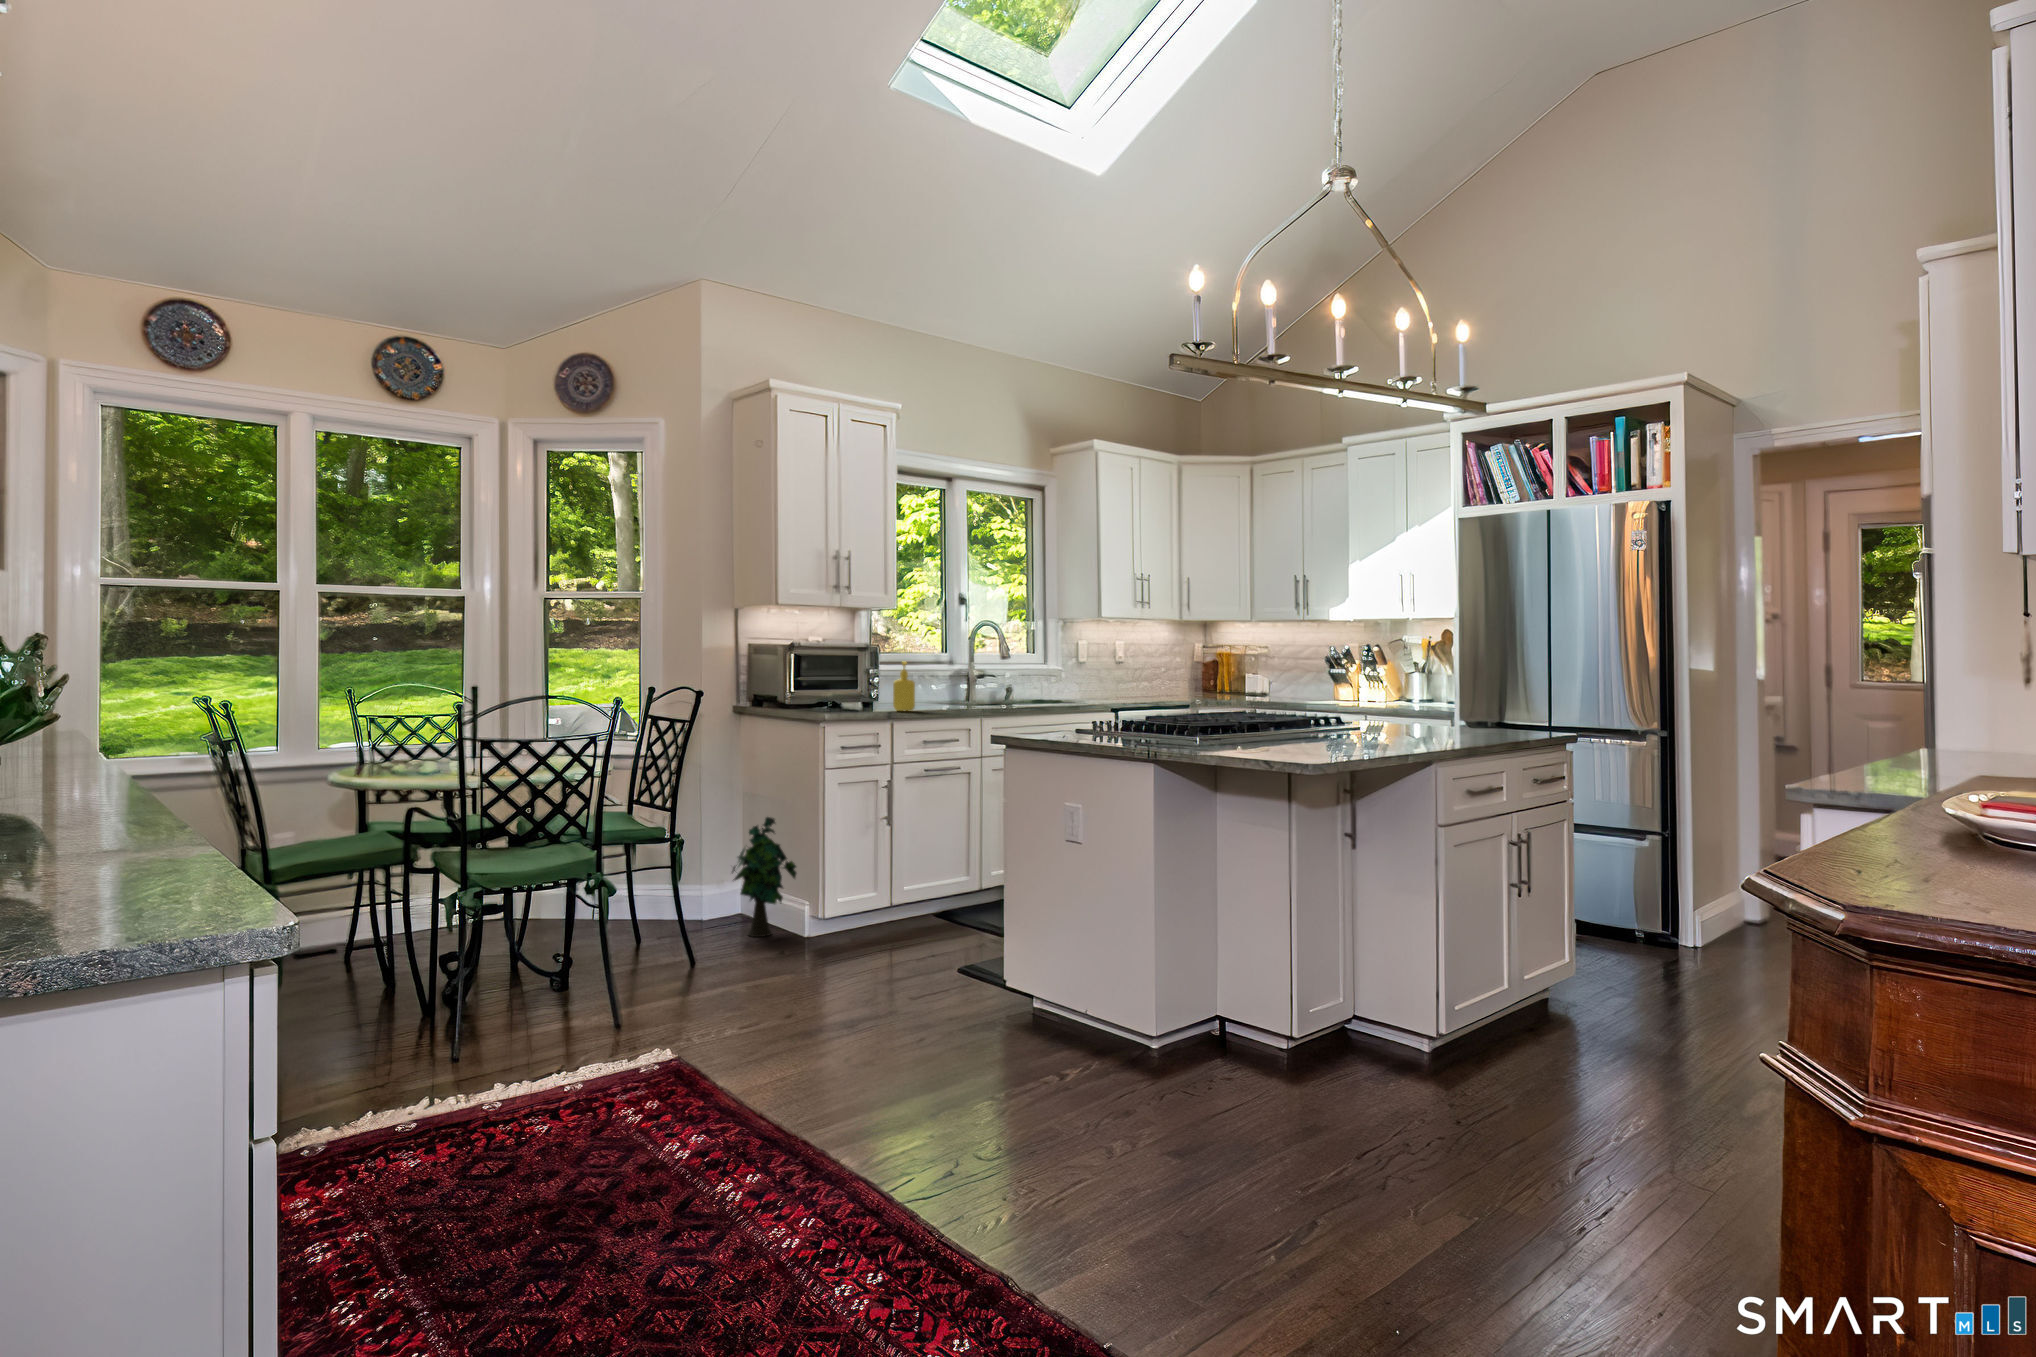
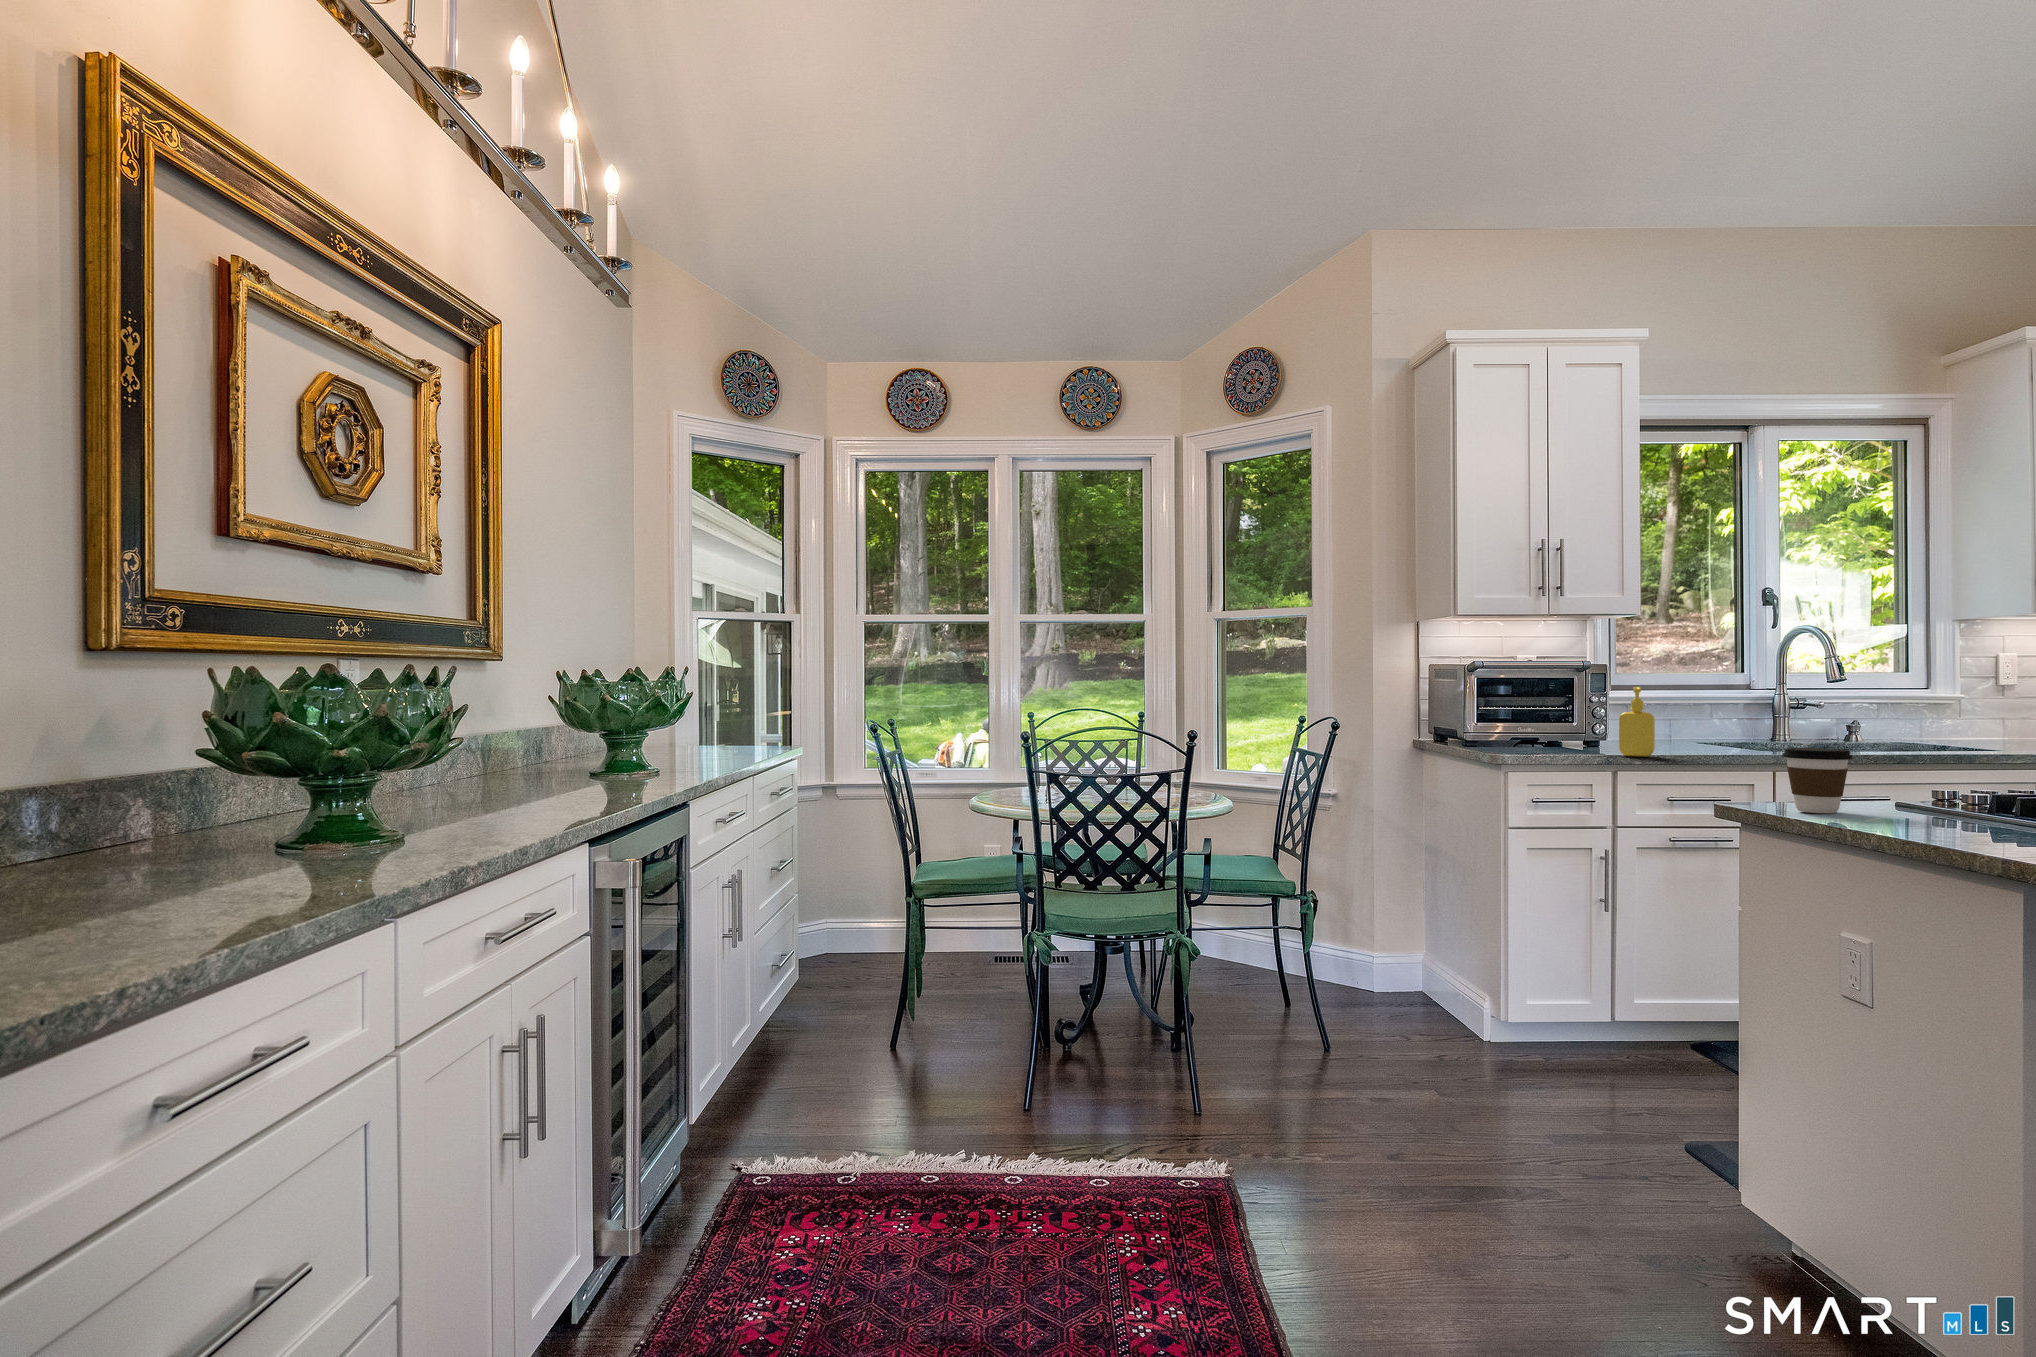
coffee cup: none [1028,693,1062,731] -> present [1782,748,1853,813]
decorative plant: present [732,817,796,937] -> none [1387,880,1473,1030]

